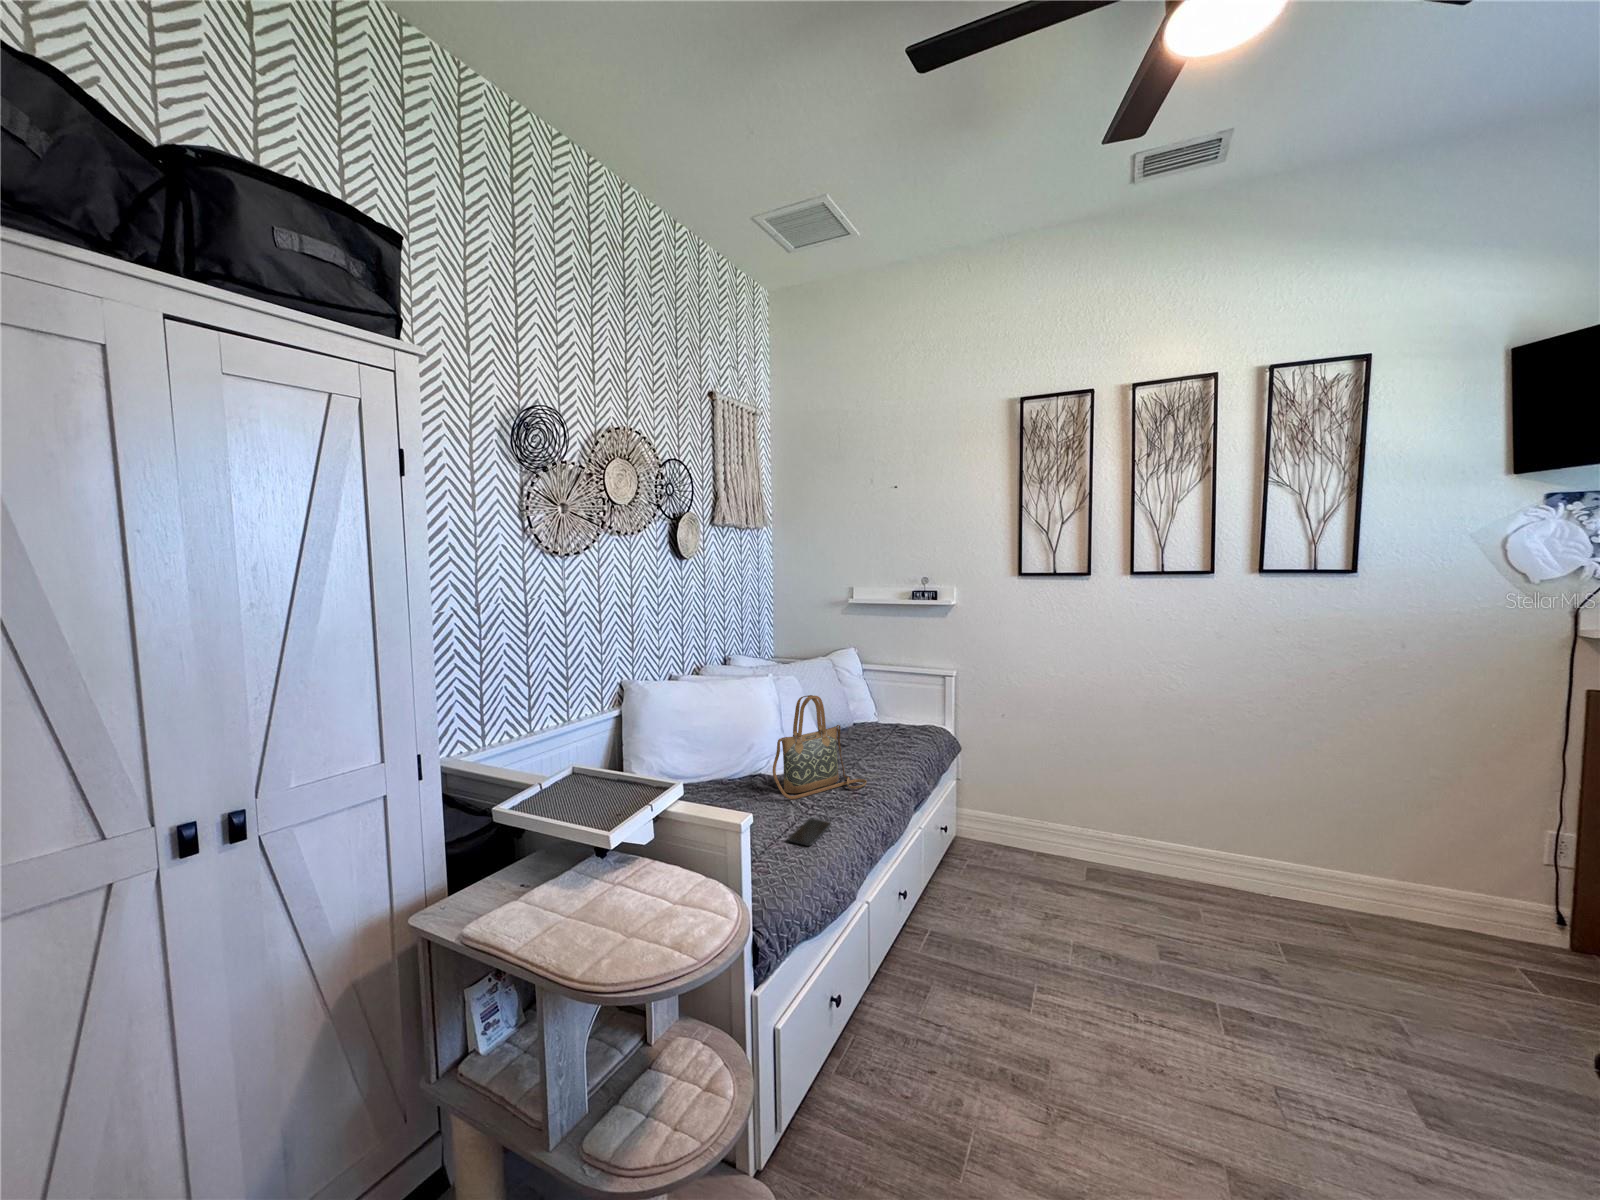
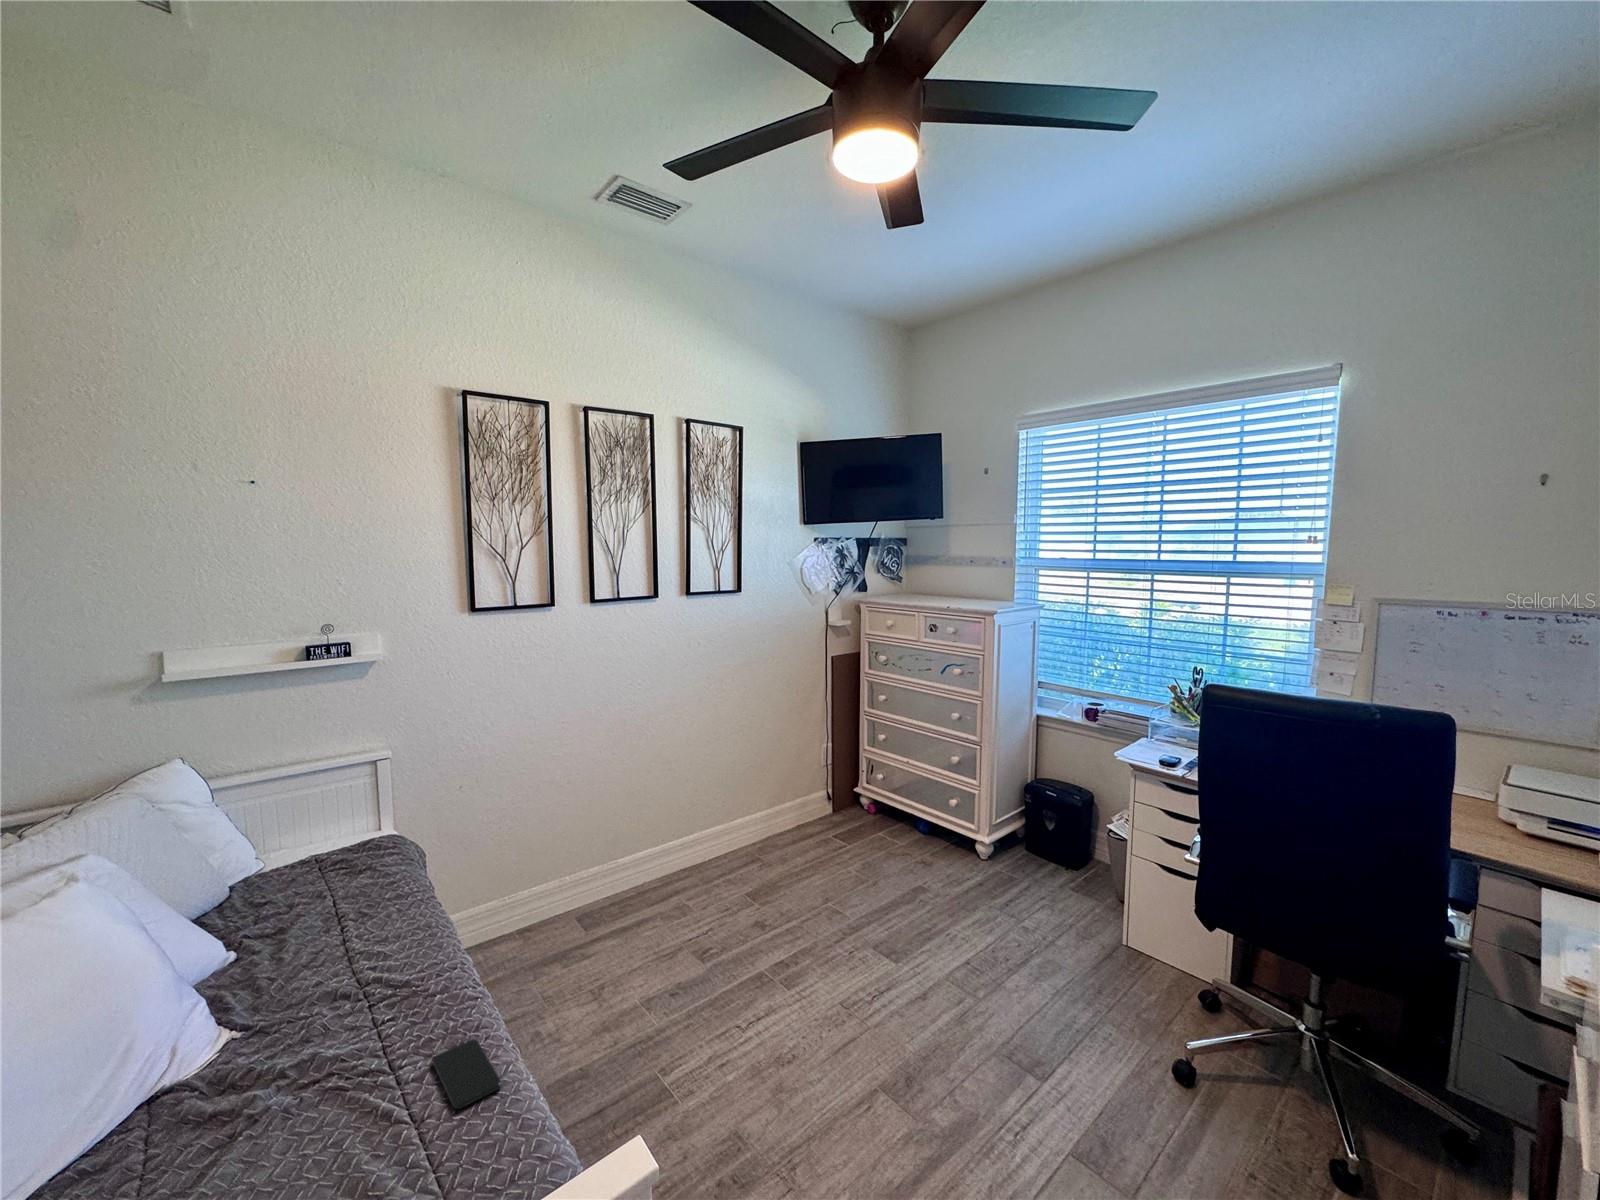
handbag: present [773,695,867,799] -> none [284,854,426,1064]

